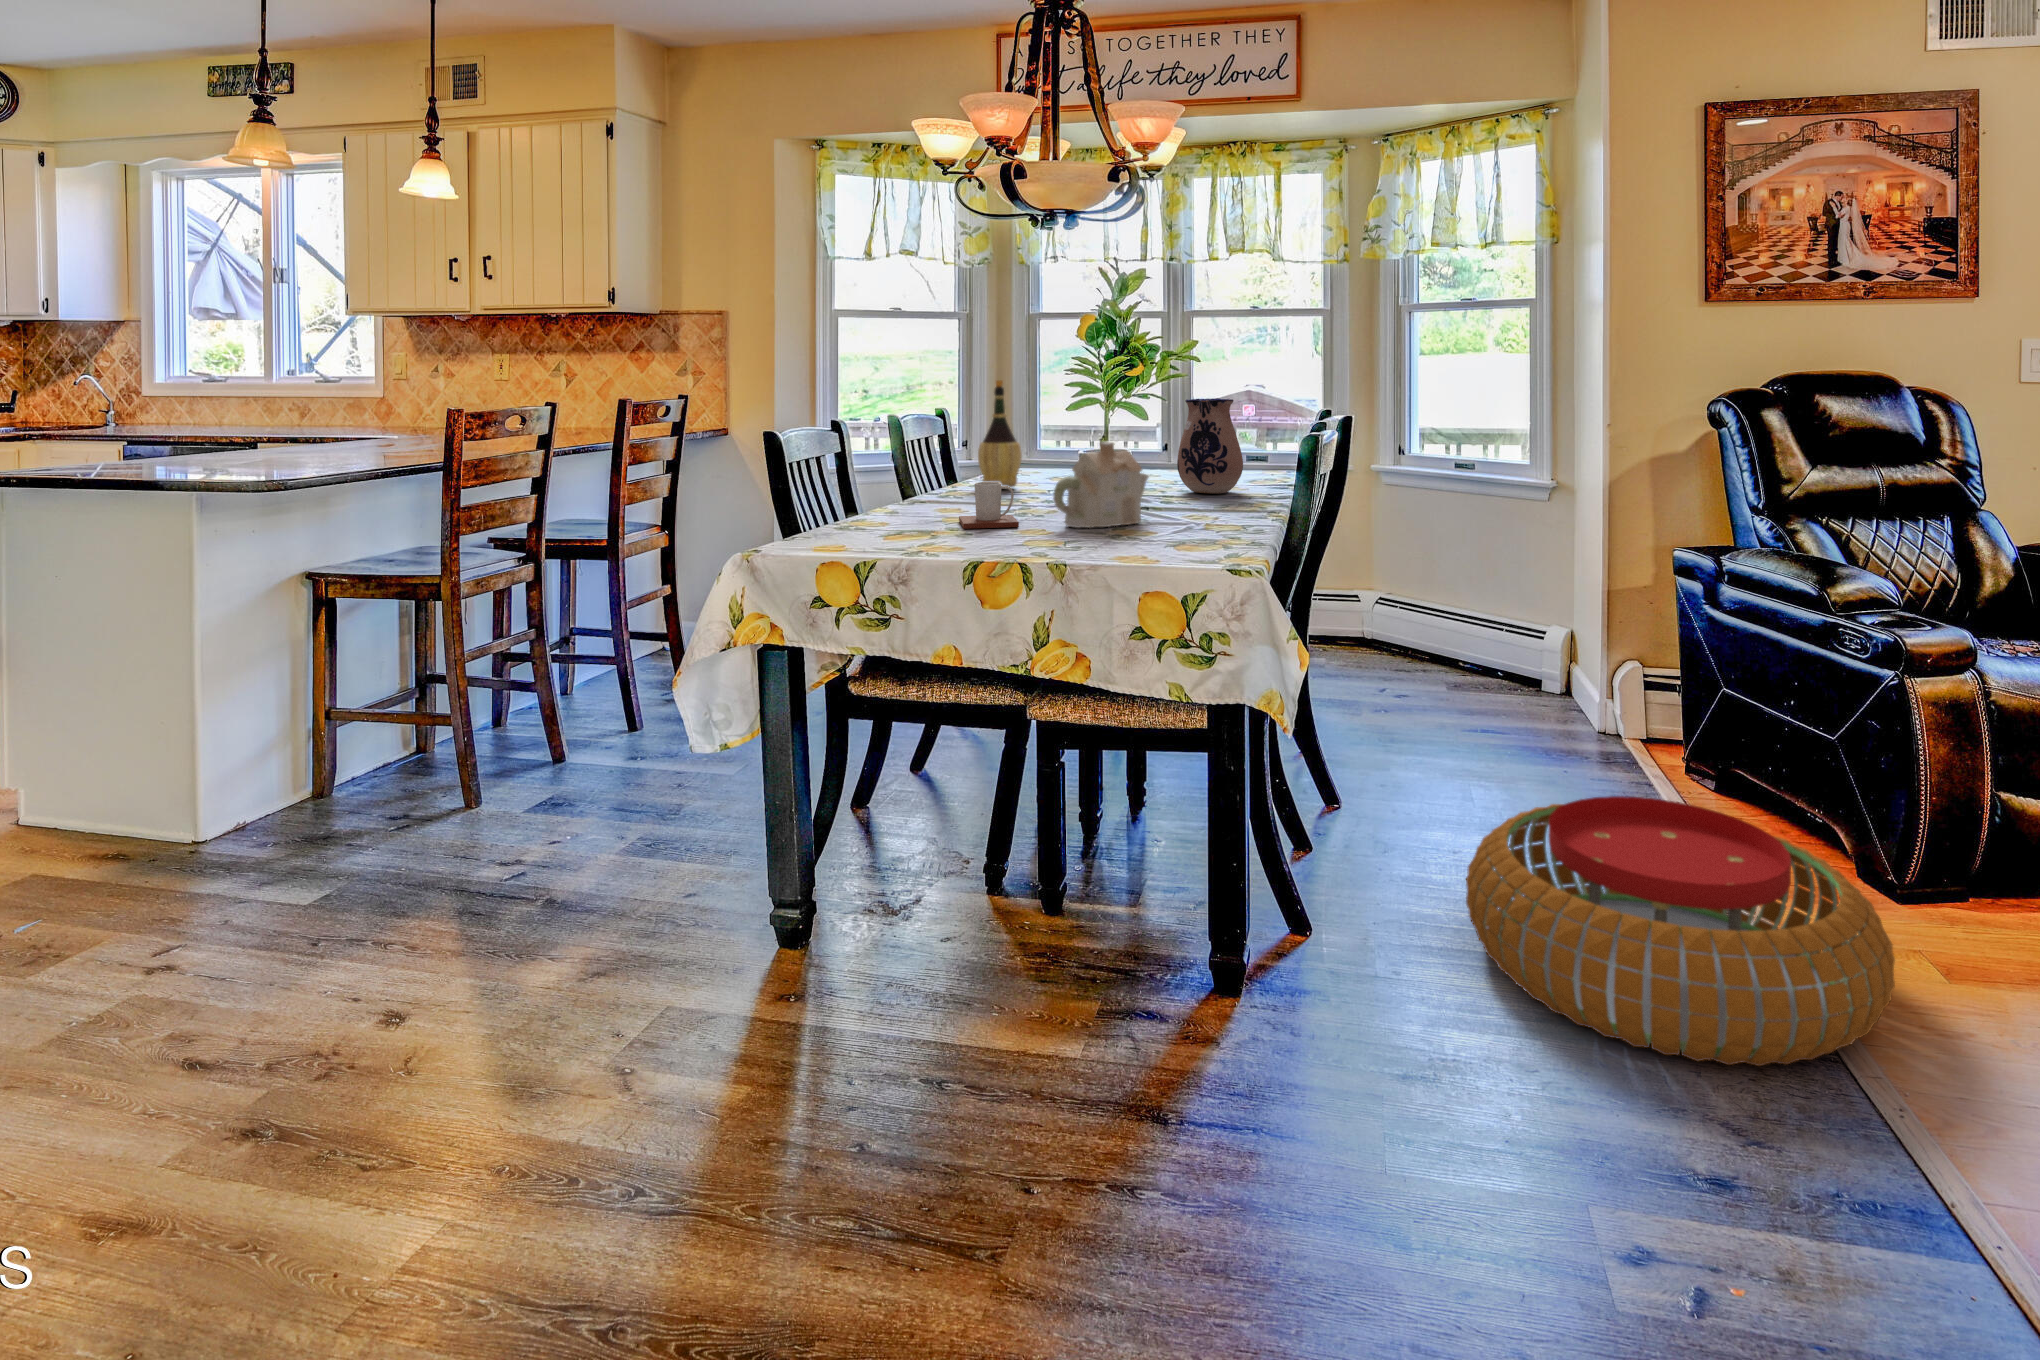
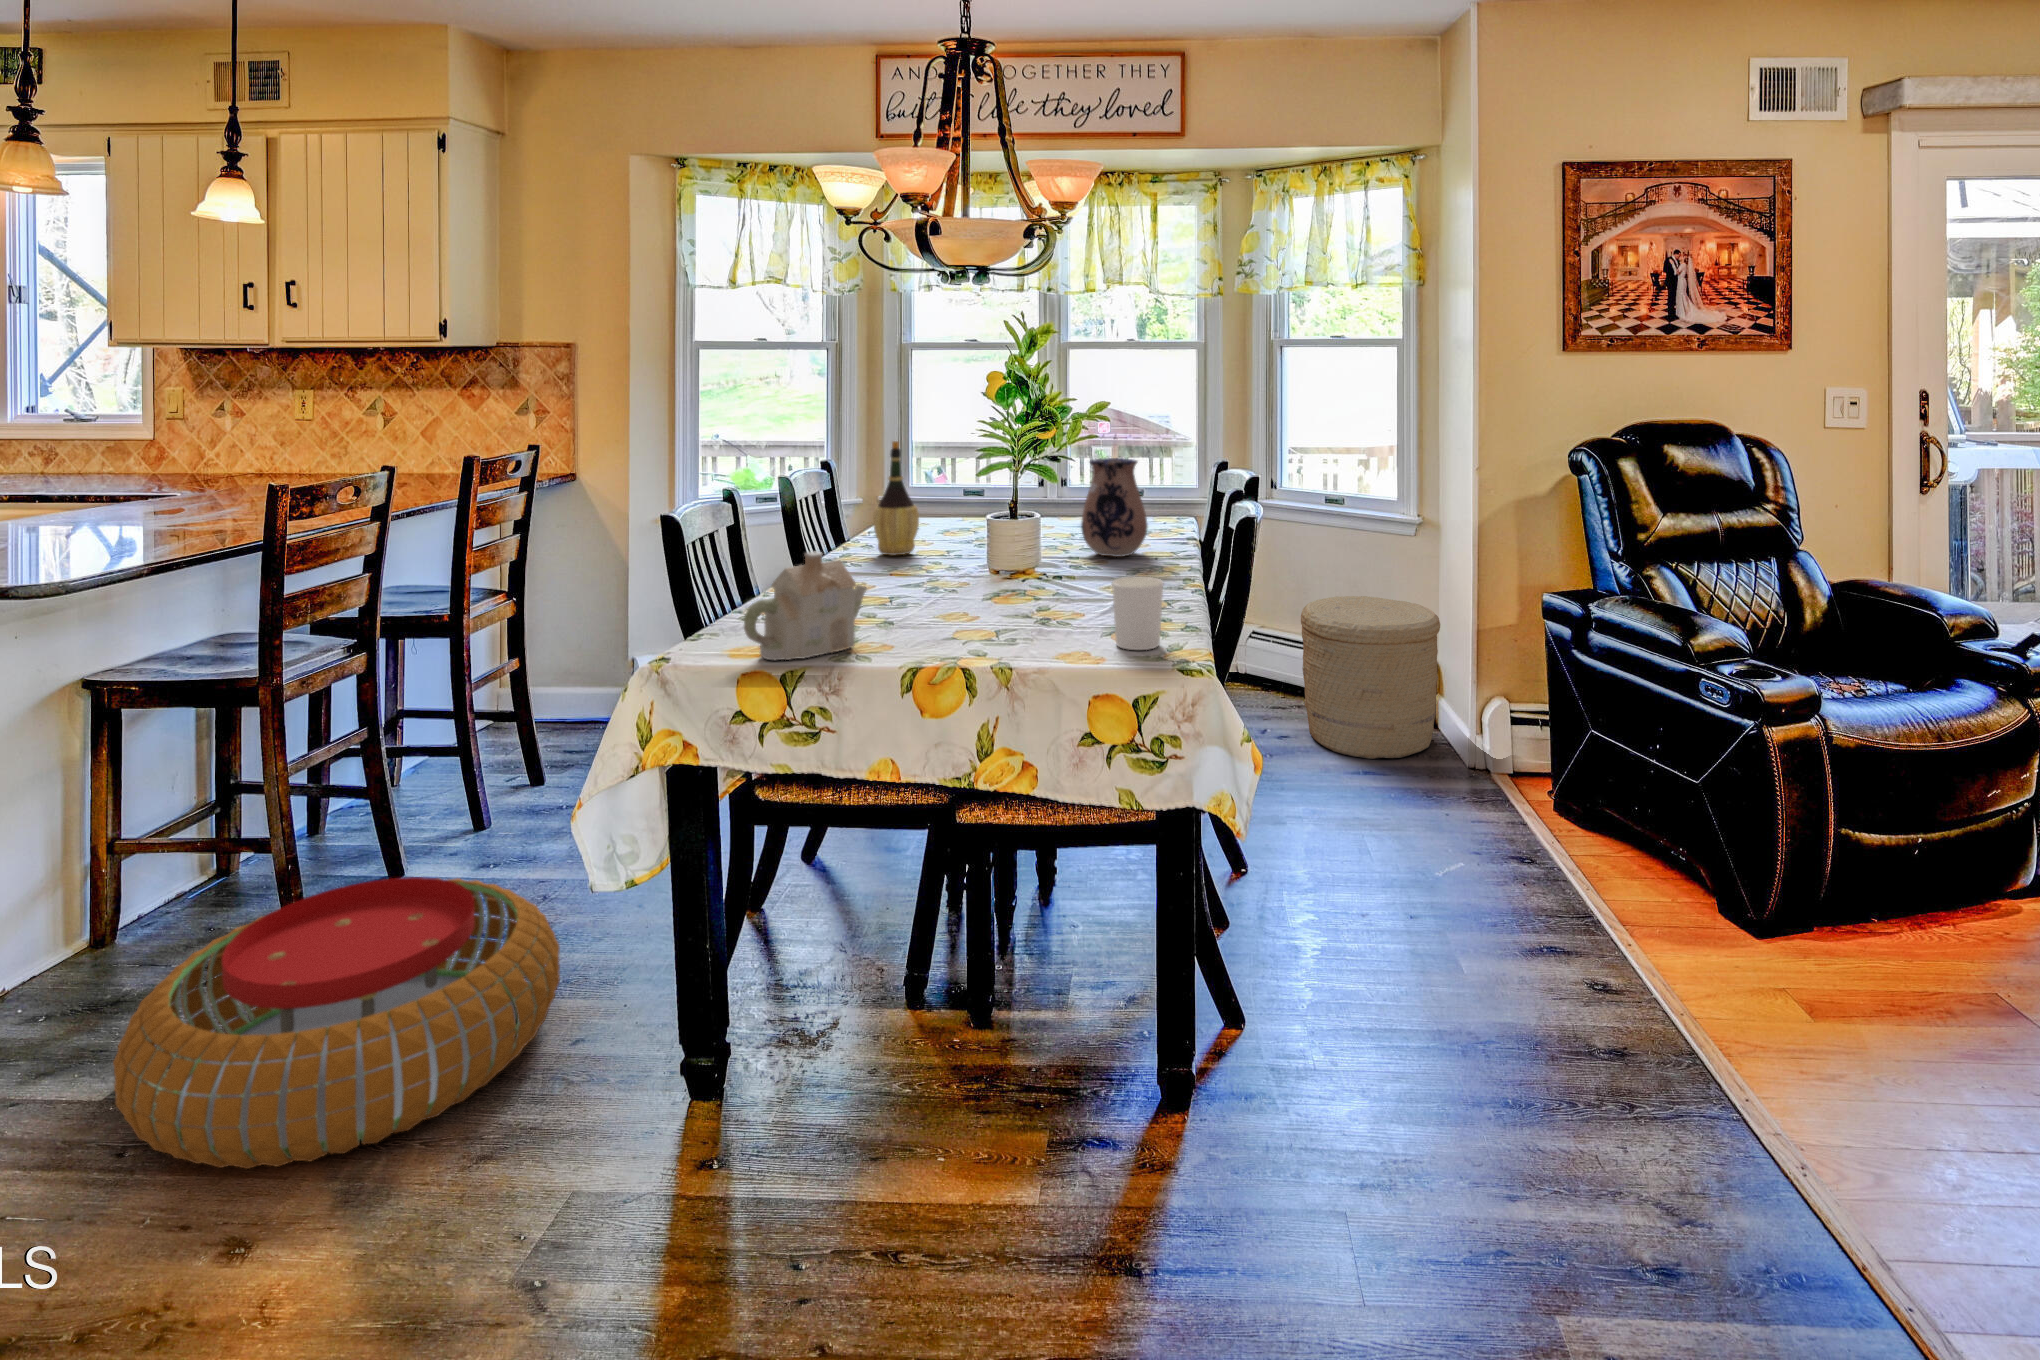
teapot: present [1053,442,1148,528] -> present [744,552,867,660]
mug: present [959,482,1019,529] -> none [871,567,939,621]
candle holder: none [1174,485,1225,553] -> present [1112,577,1163,650]
woven basket: none [1422,561,1572,725] -> present [1301,596,1440,759]
pouf: present [1466,796,1895,1066] -> present [113,877,560,1169]

